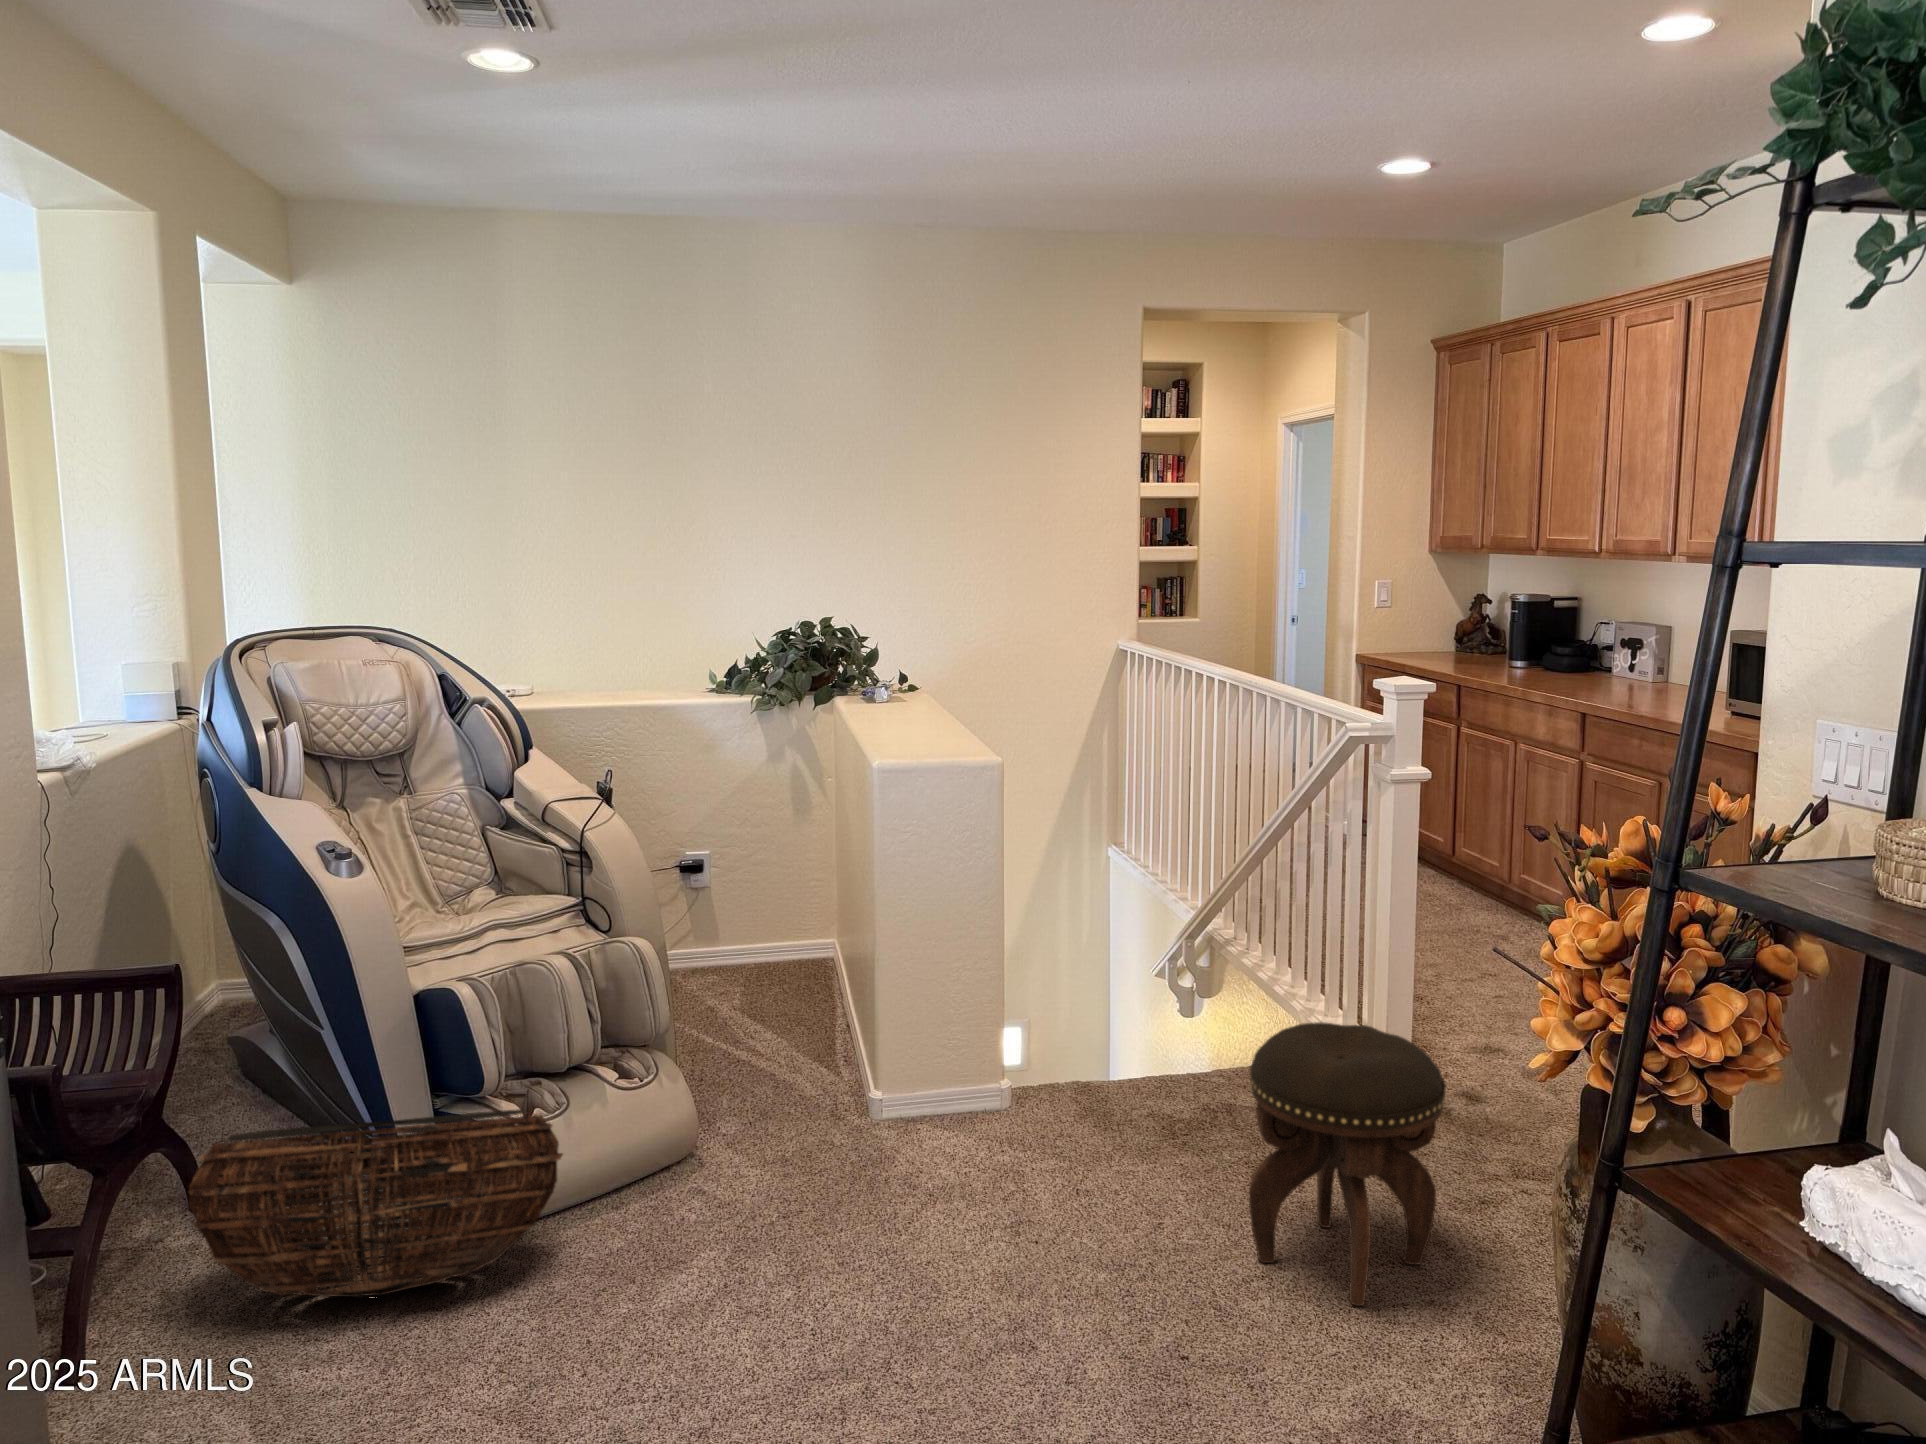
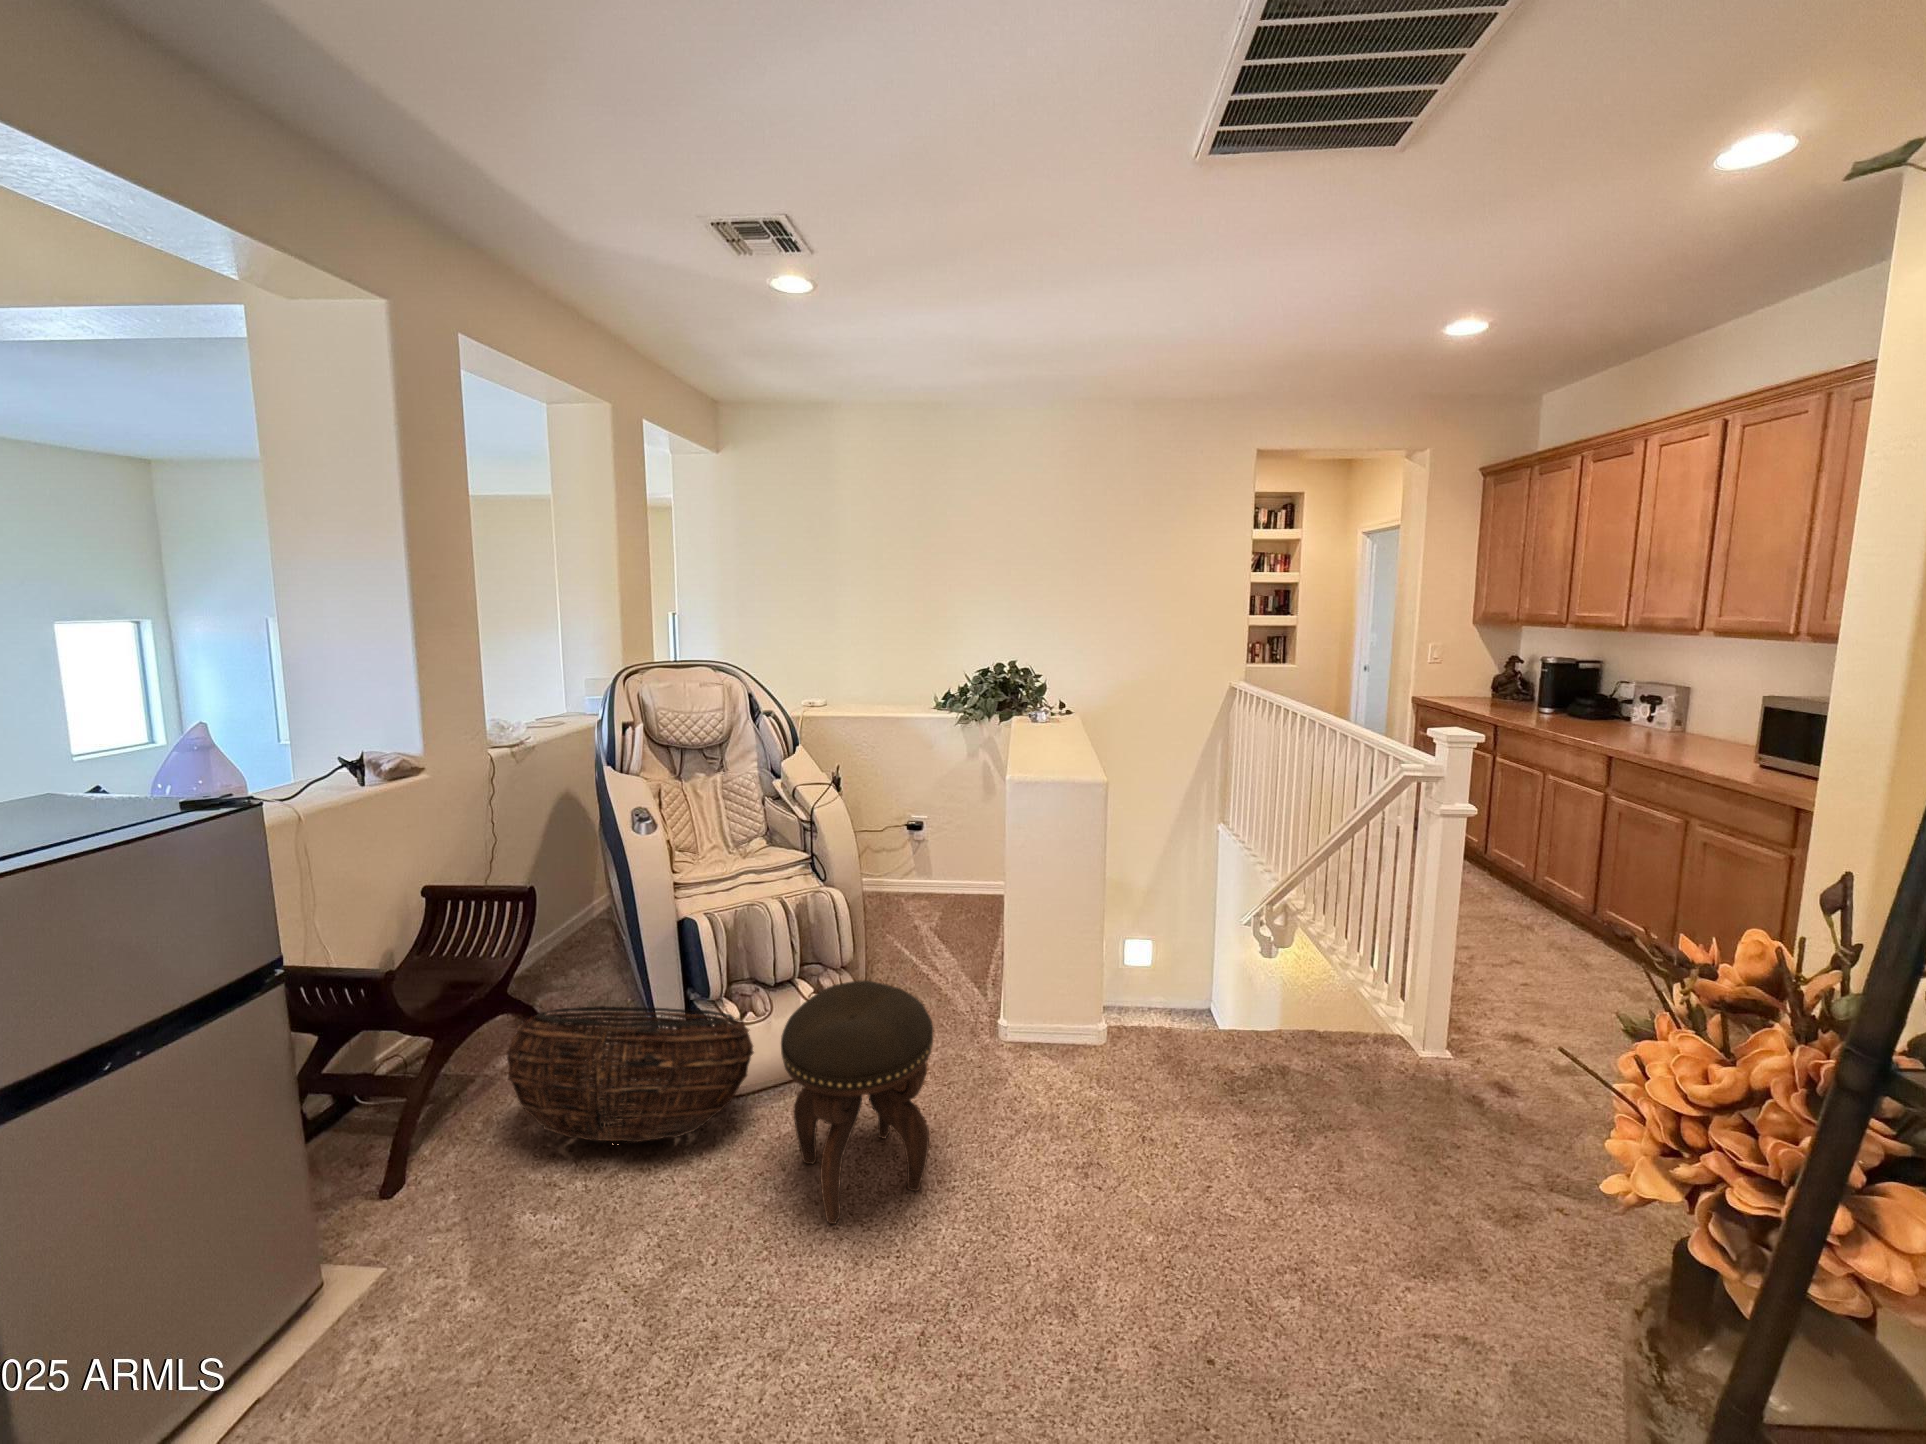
footstool: present [1249,1022,1446,1306] -> present [781,980,933,1224]

